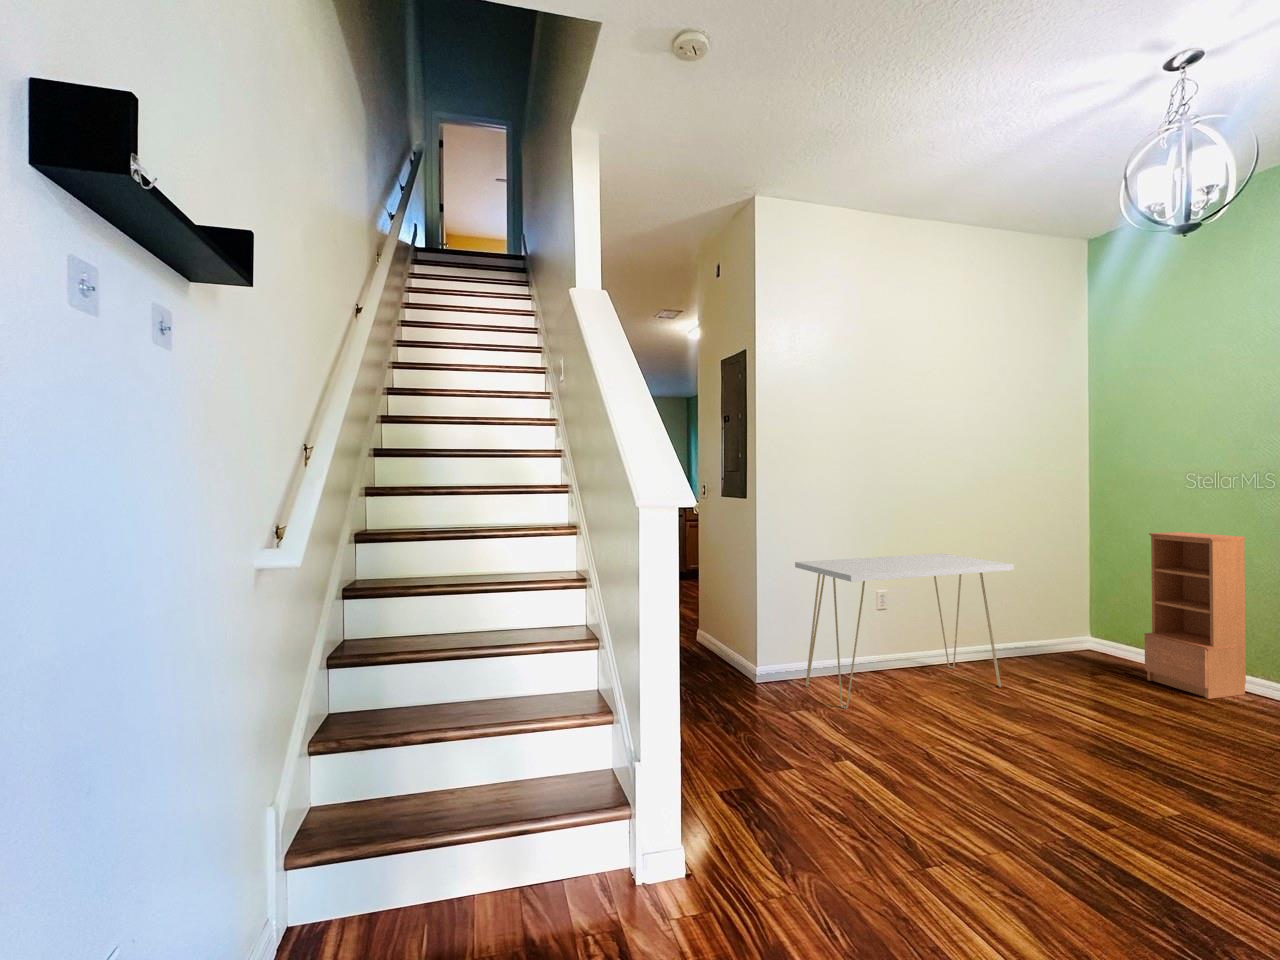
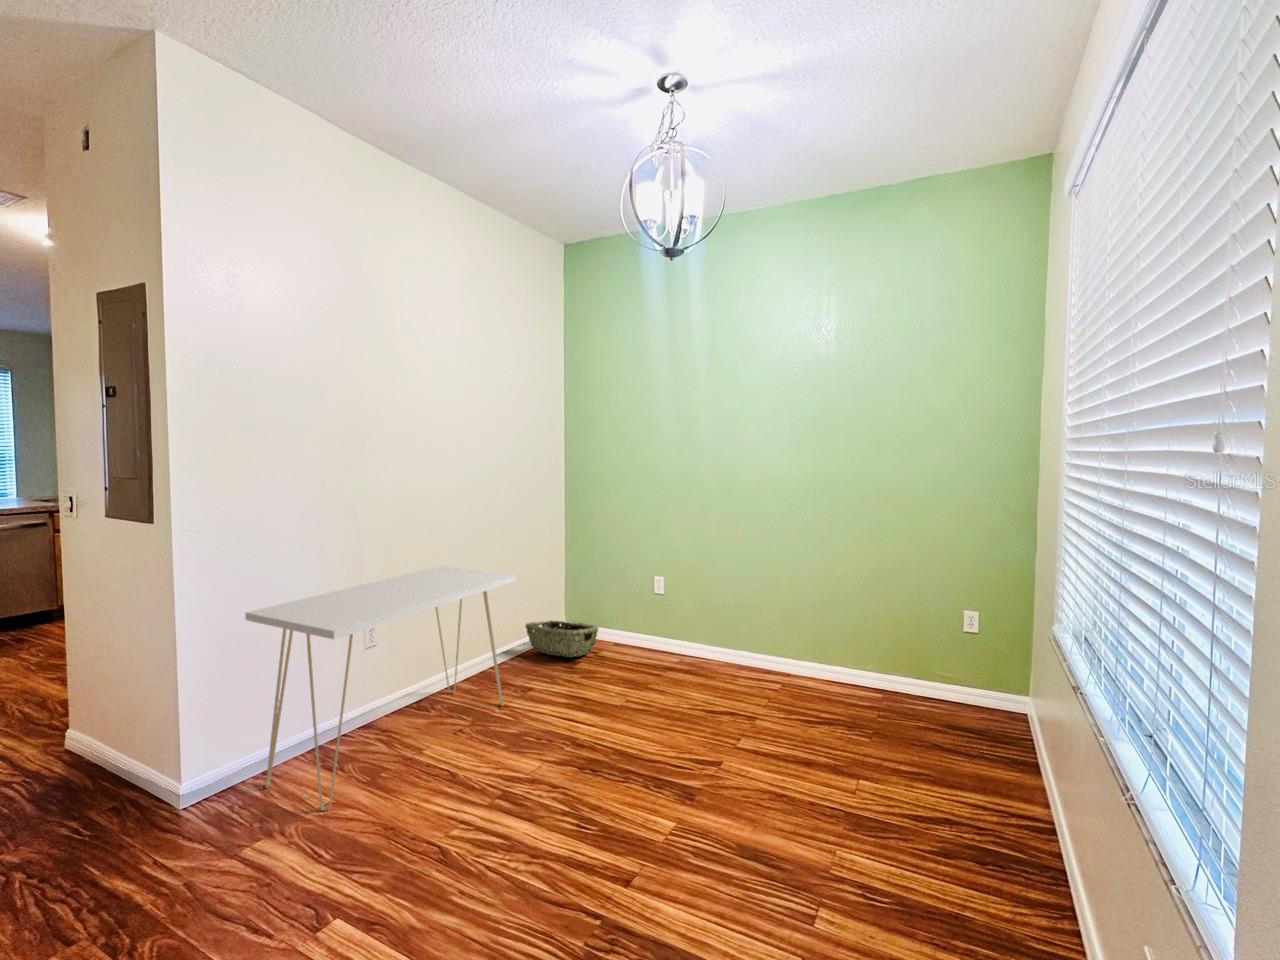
bookcase: present [1145,532,1246,699] -> none [611,524,675,667]
woven basket: none [1034,626,1128,670] -> present [526,620,598,657]

